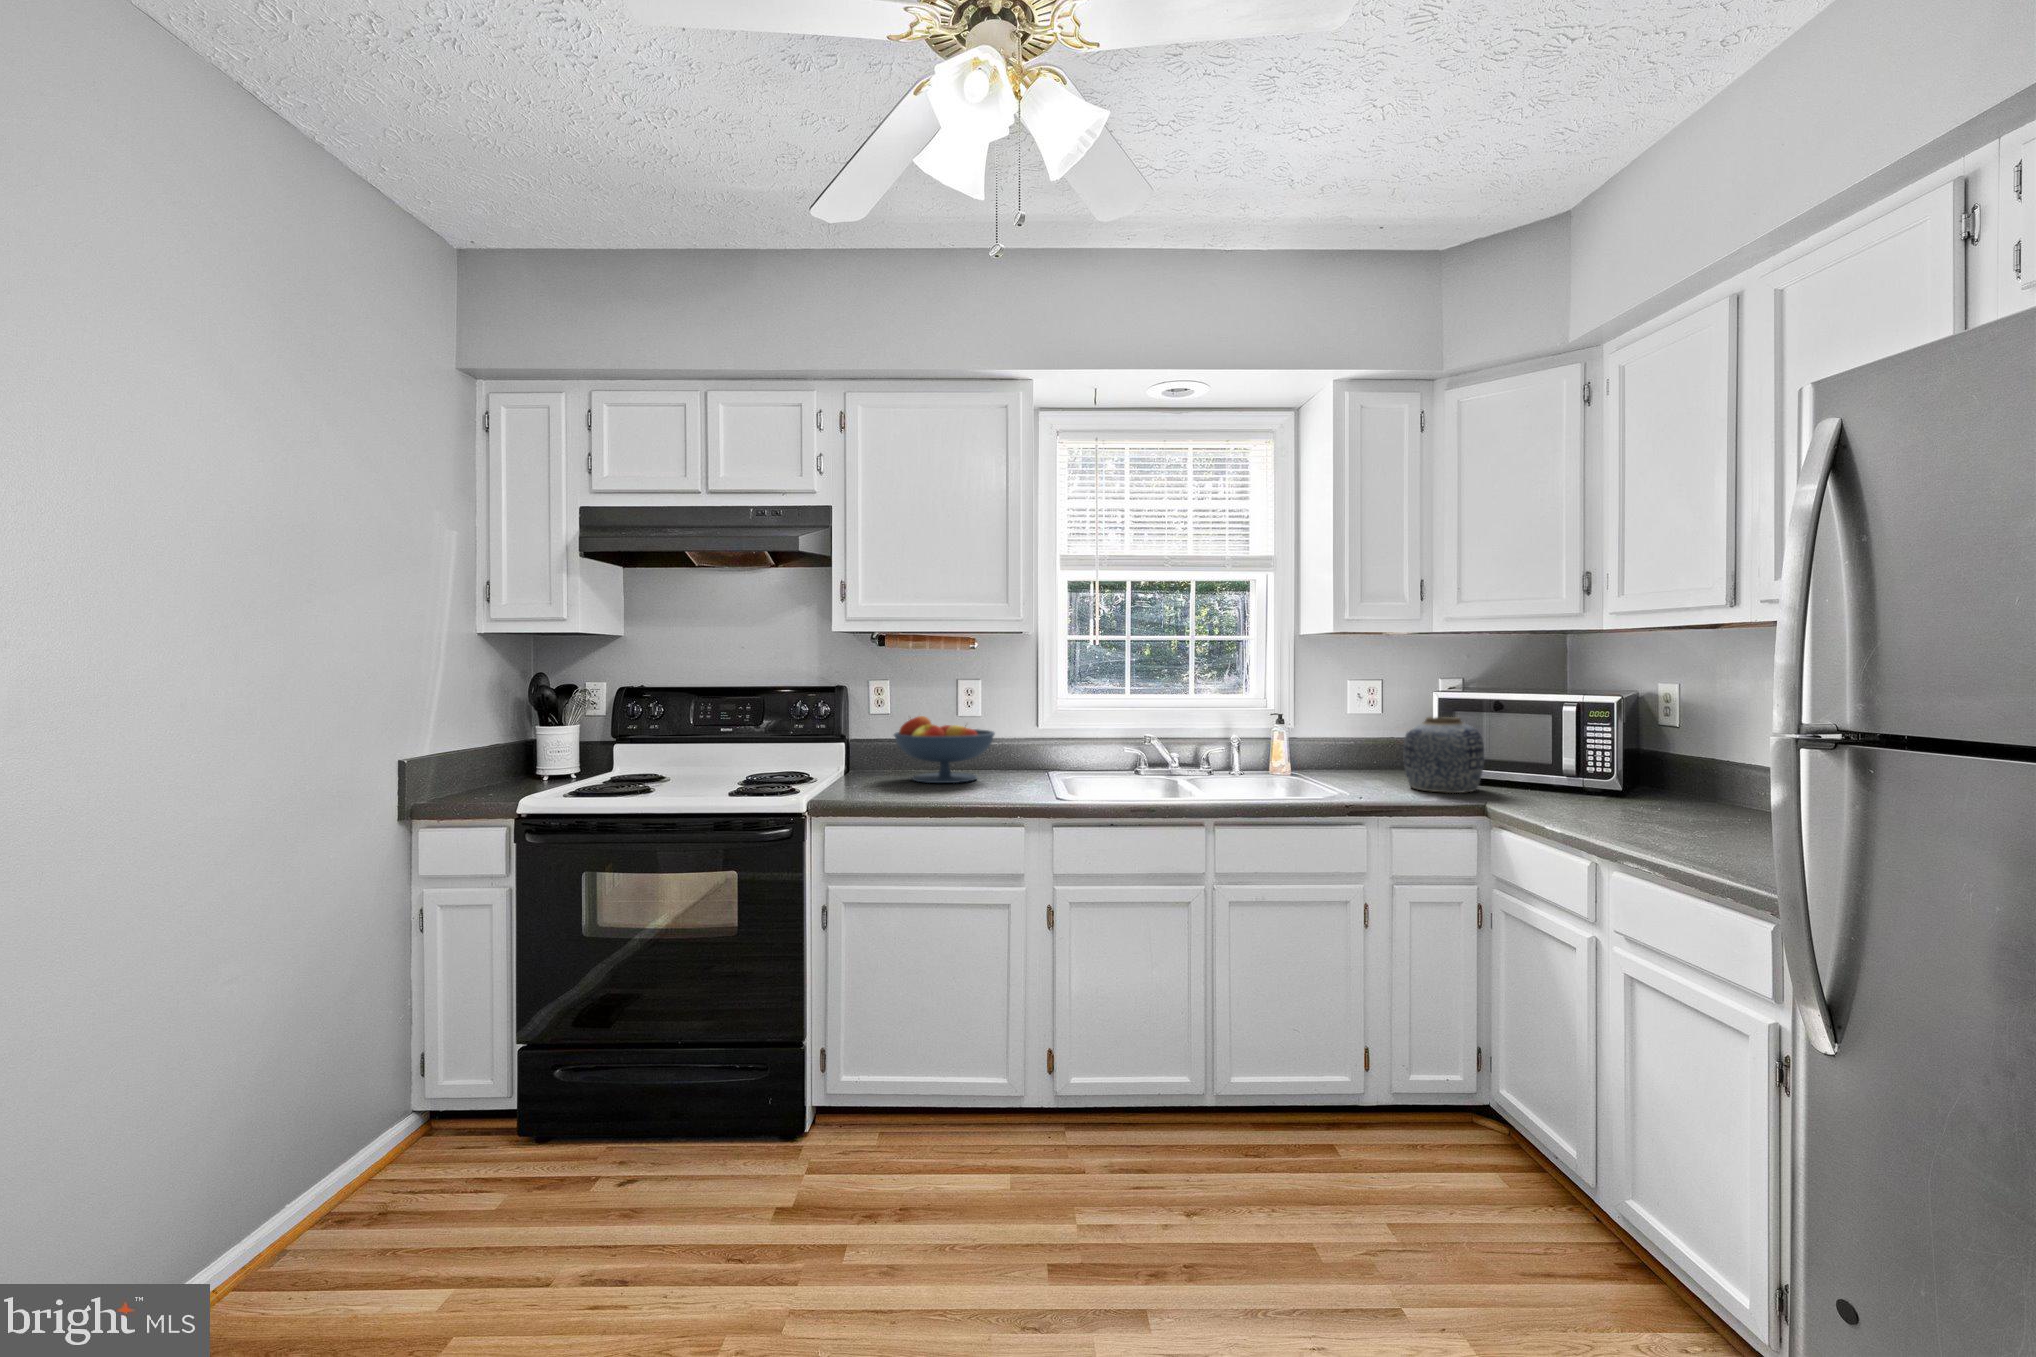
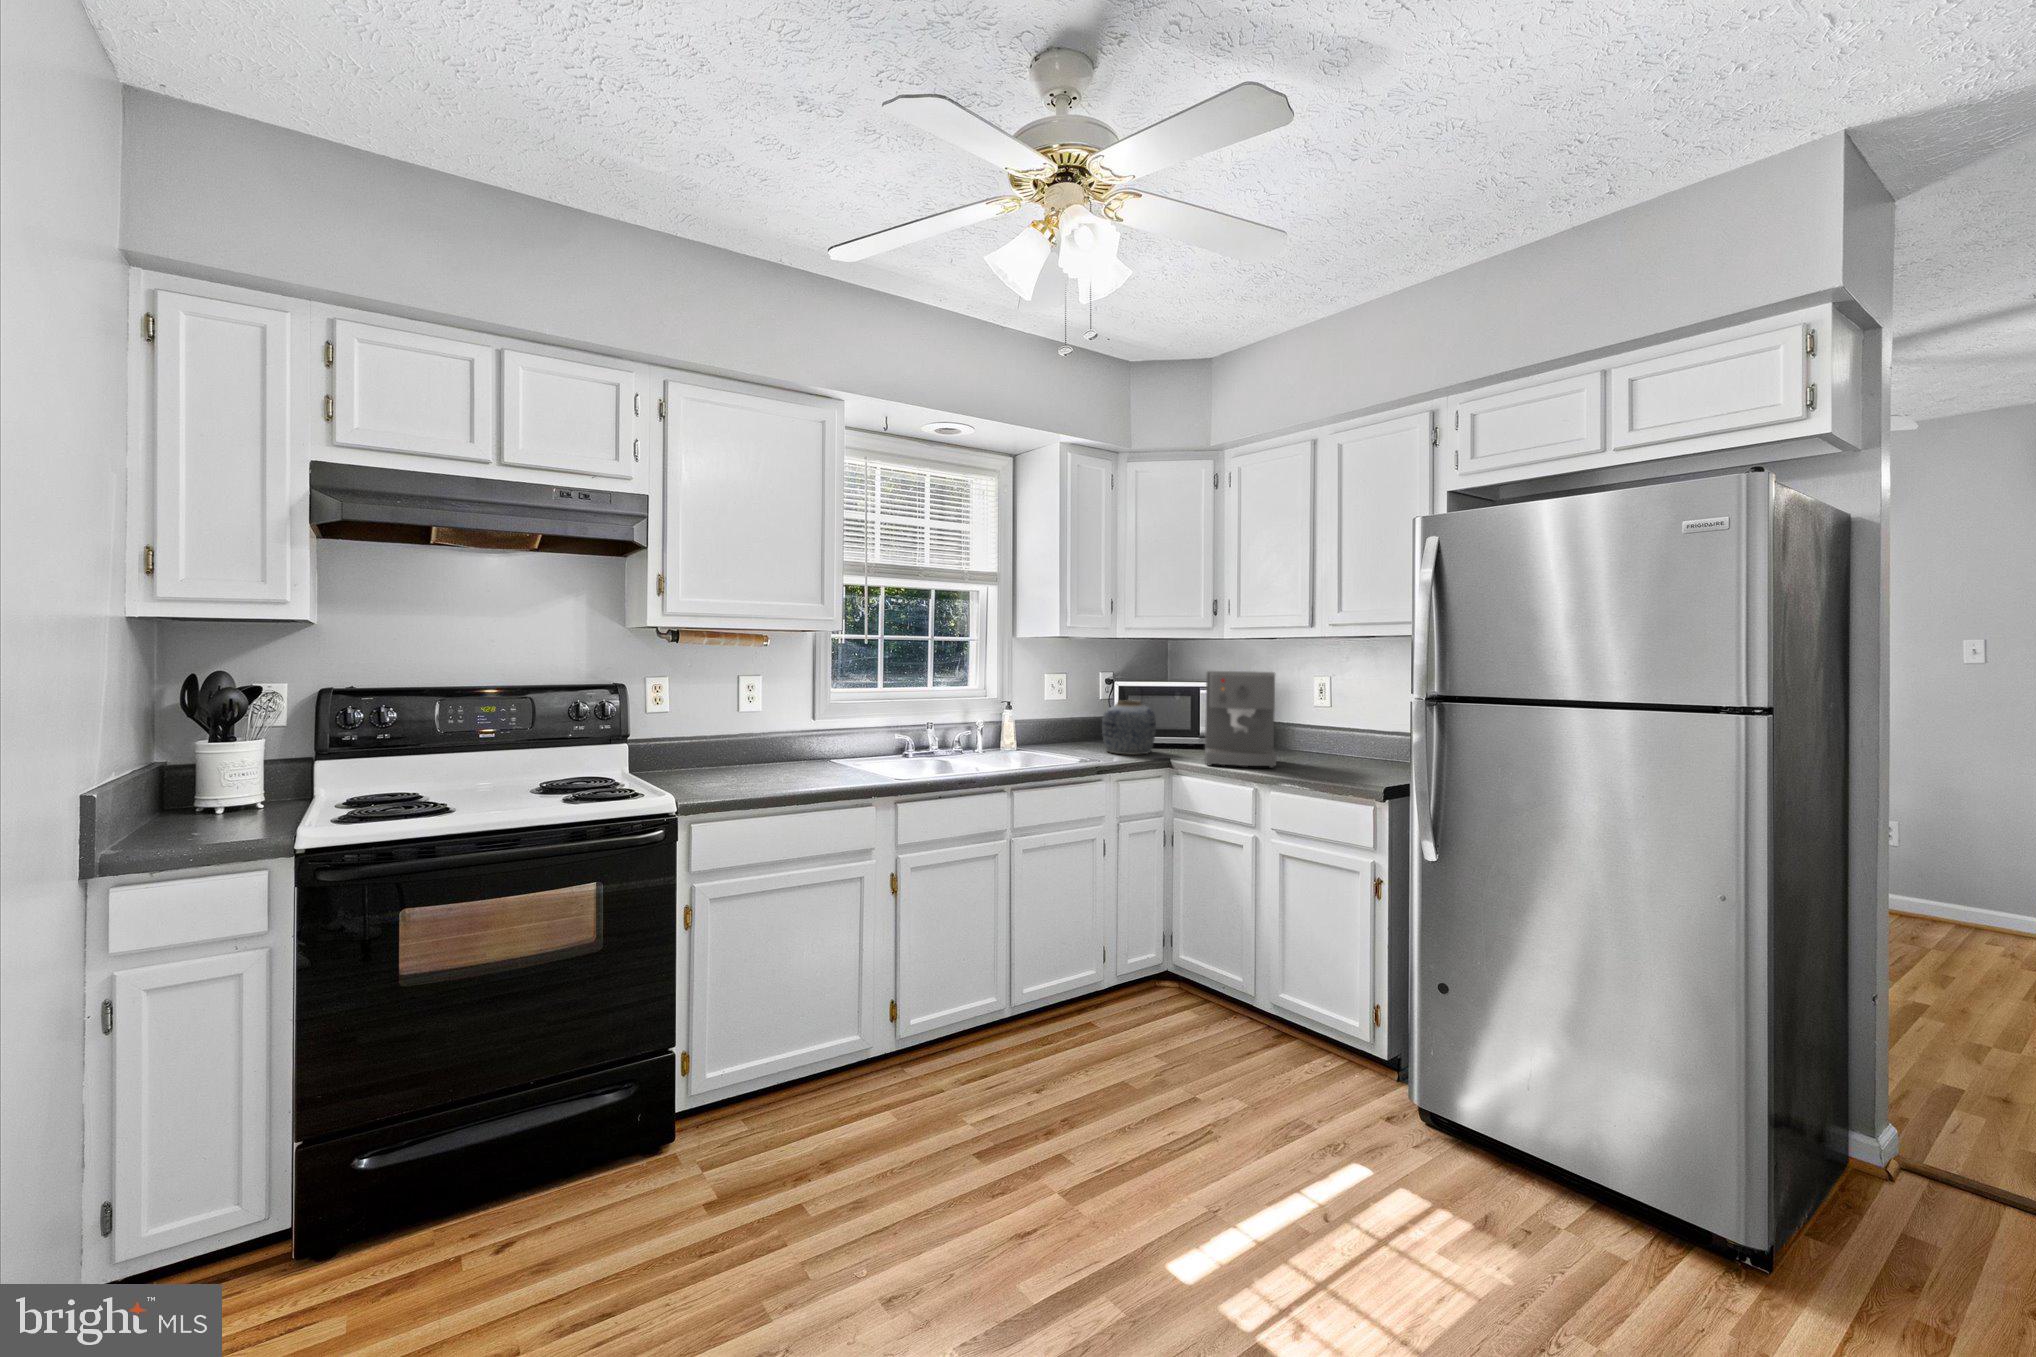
coffee maker: none [1523,674,1663,823] -> present [1205,671,1276,768]
fruit bowl: present [894,716,995,783] -> none [699,711,799,774]

